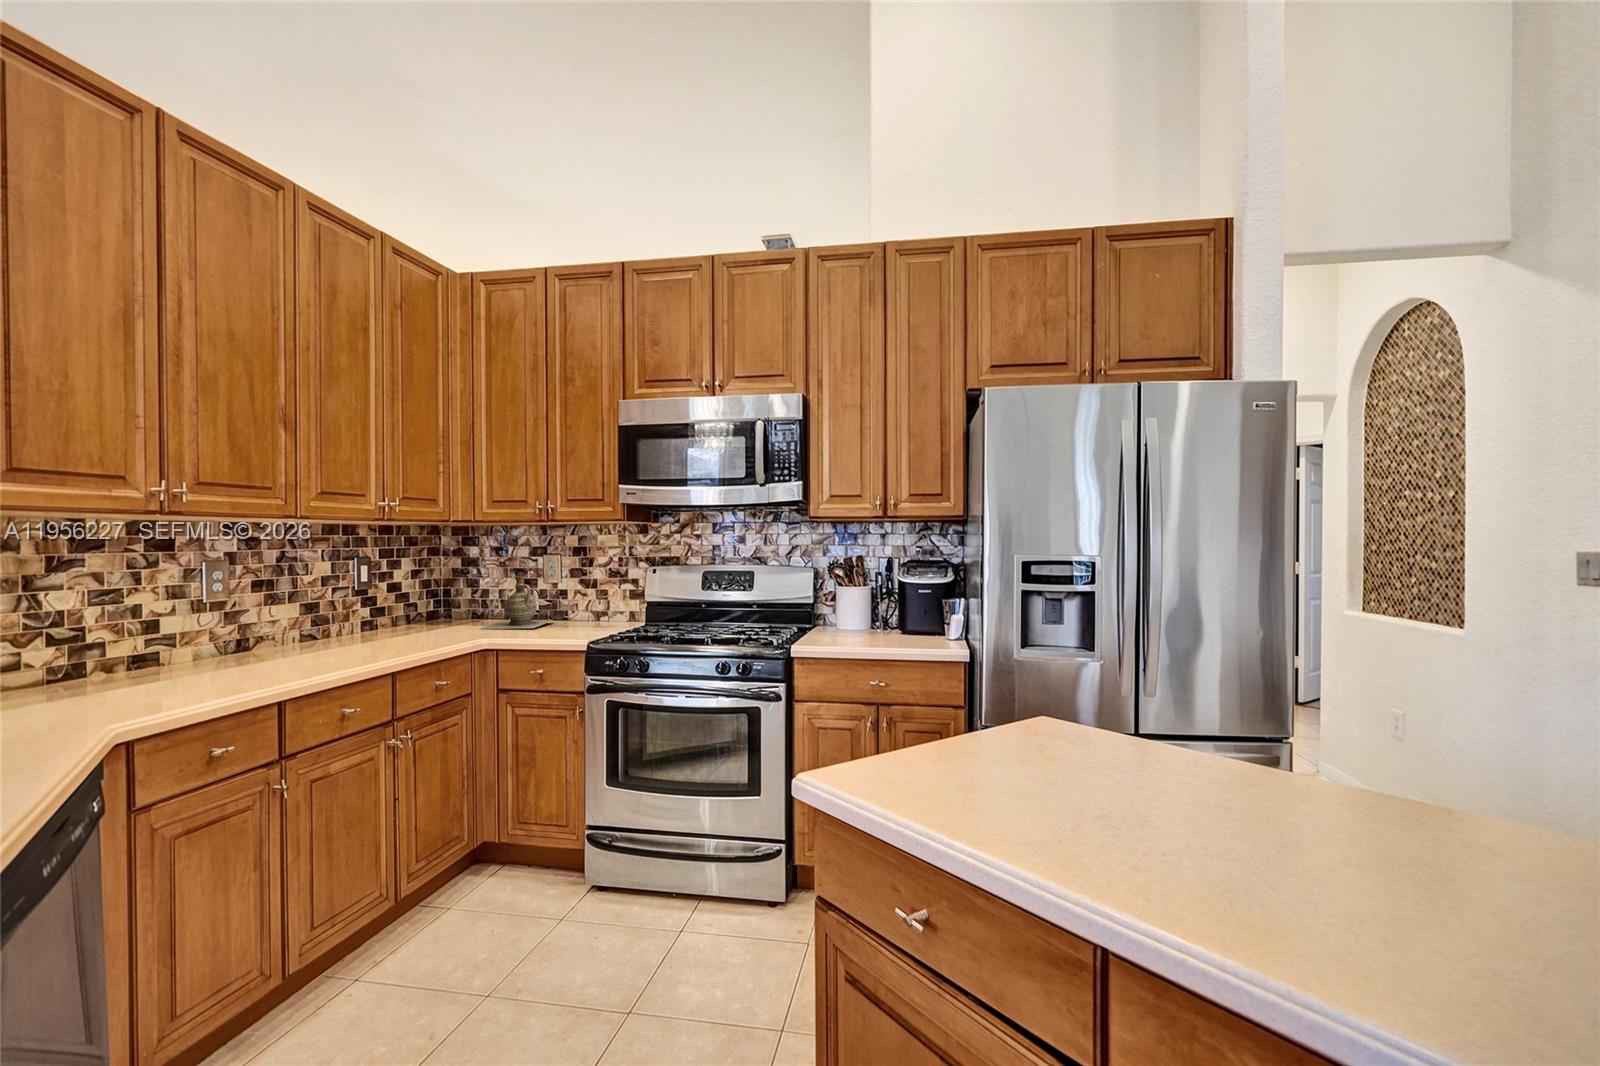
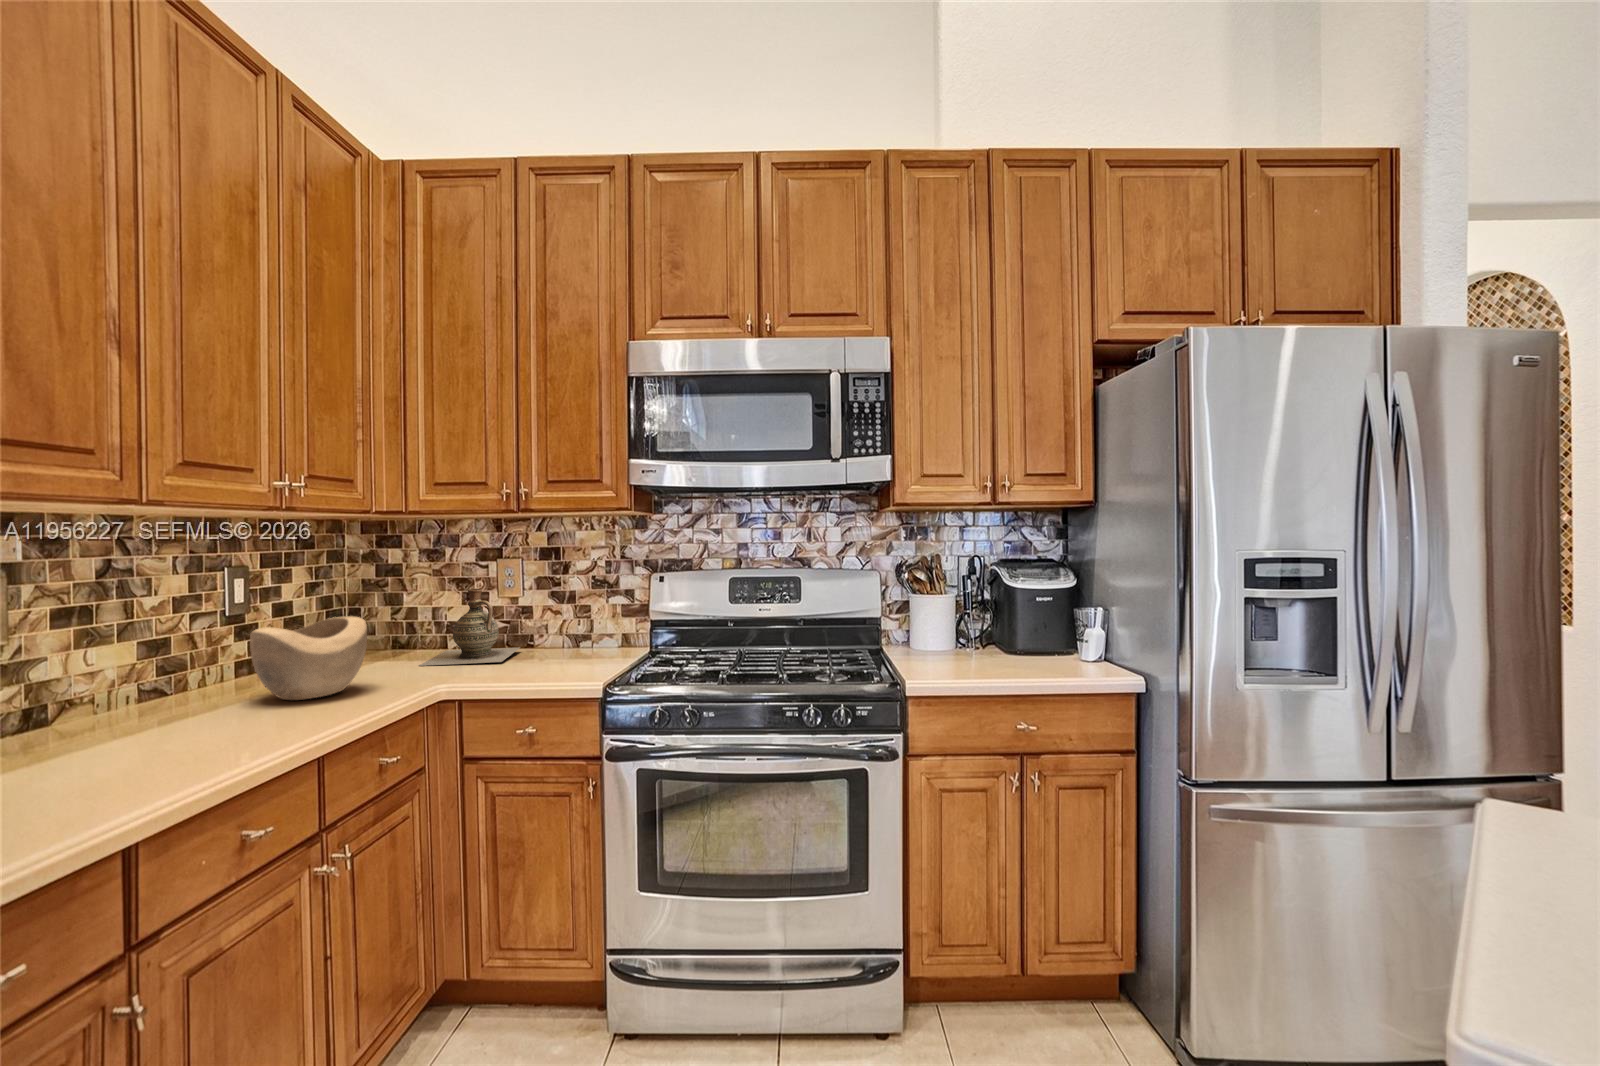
decorative bowl: none [363,592,437,644] -> present [250,616,367,700]

